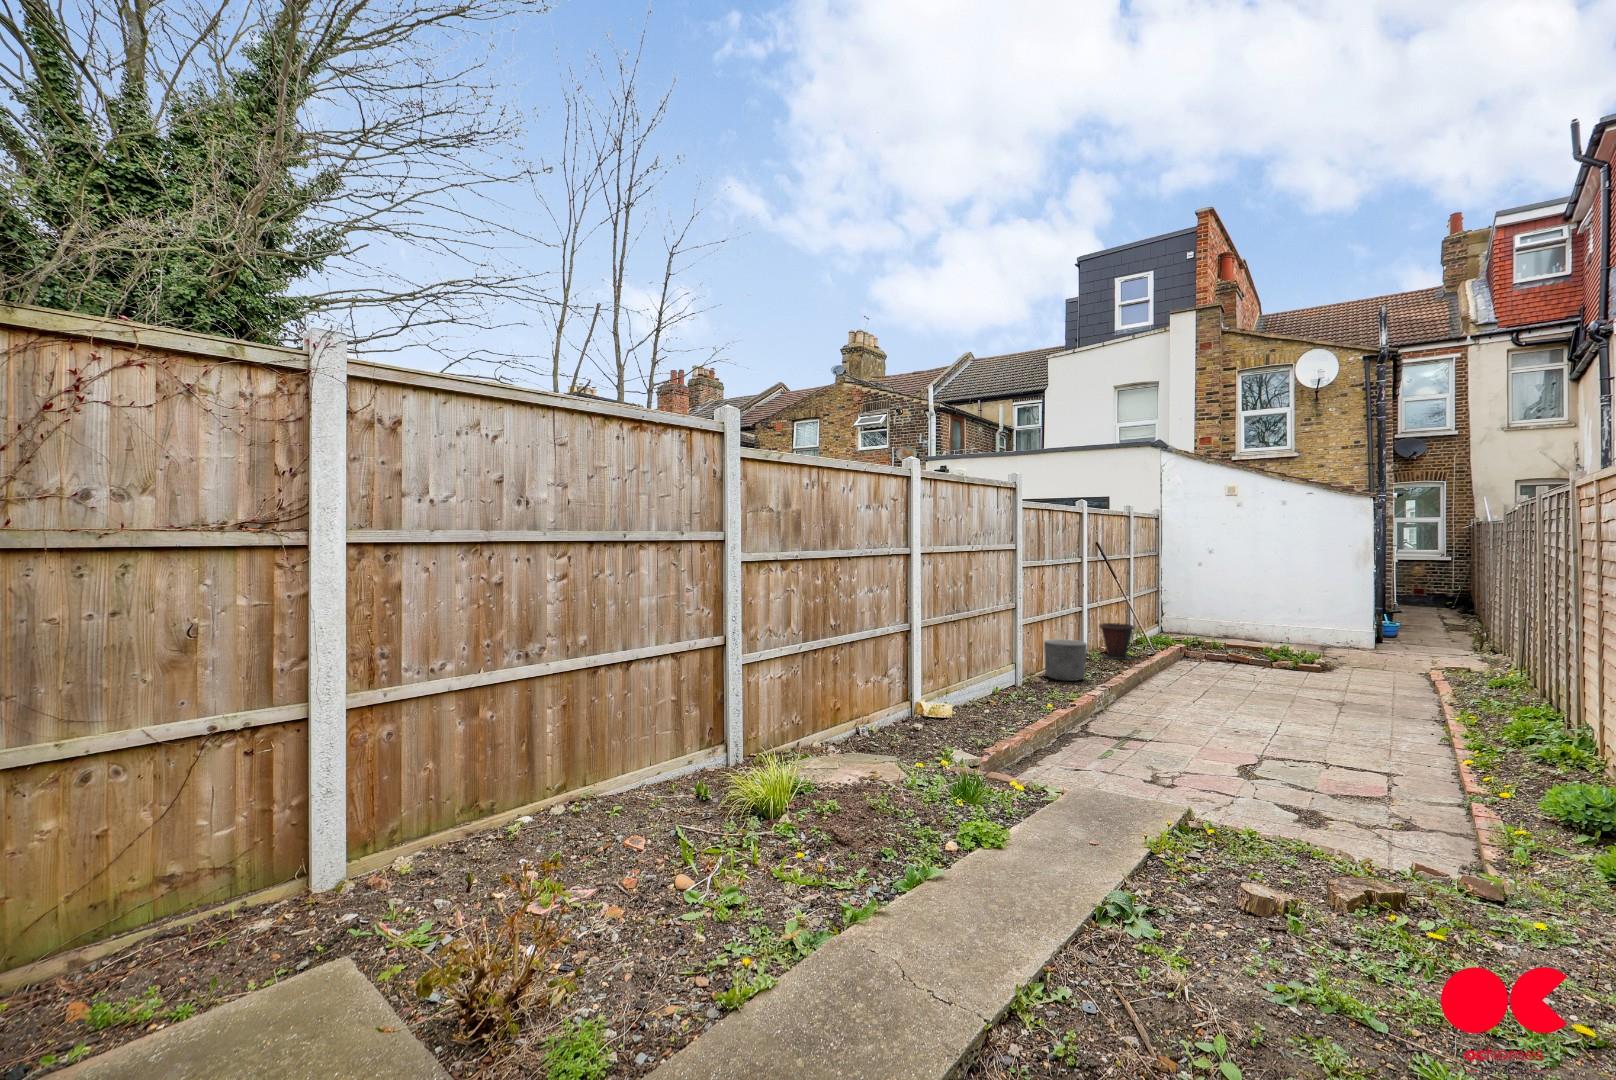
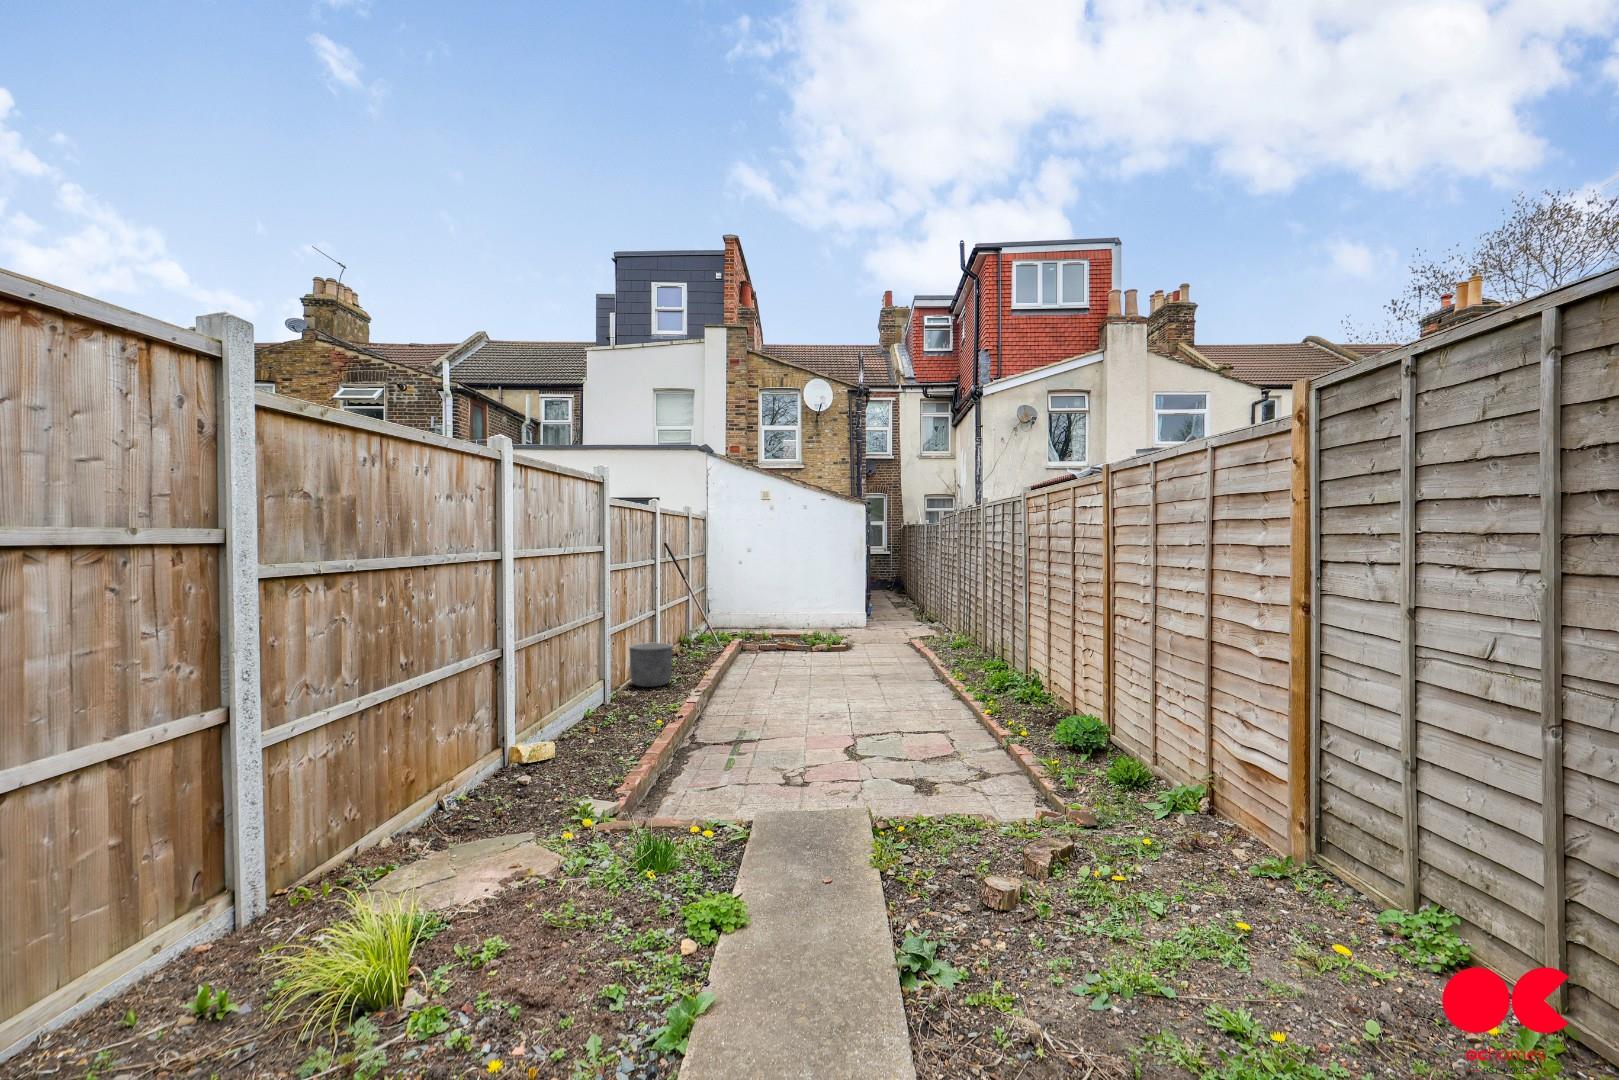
bucket: present [1099,623,1134,659] -> none [670,619,704,656]

